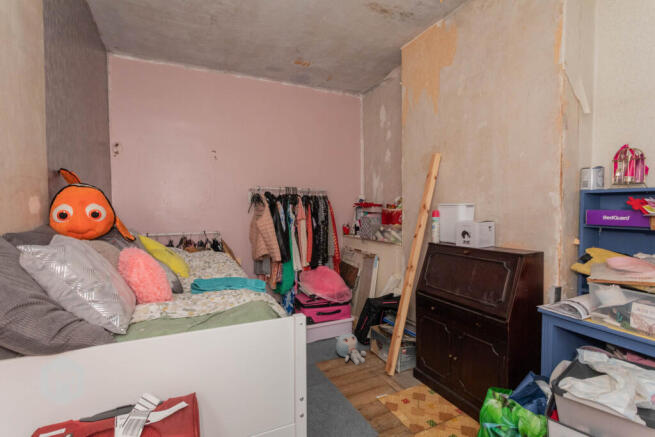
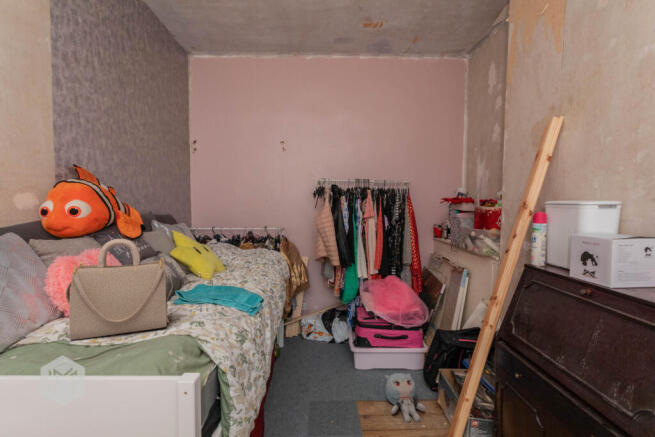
handbag: none [162,238,234,318] -> present [66,239,173,340]

